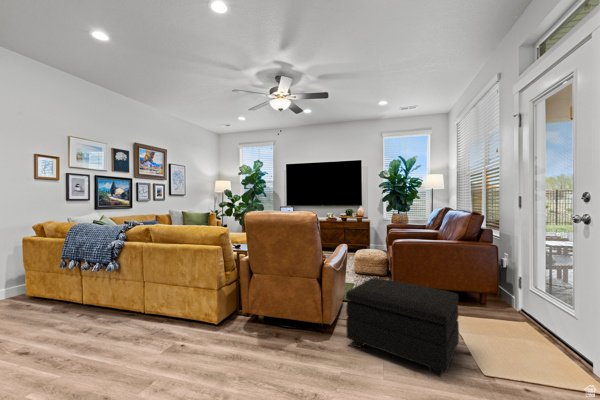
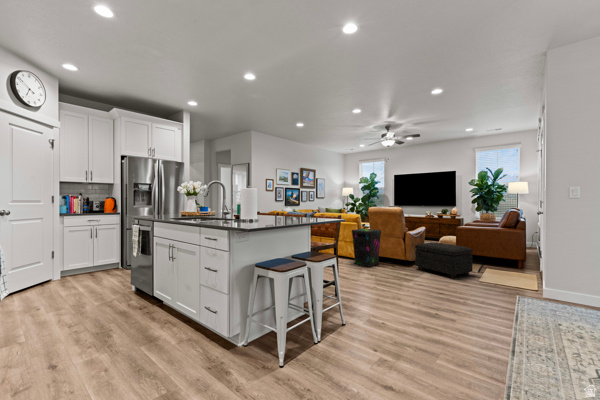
speaker: none [203,258,273,360] -> present [352,228,381,267]

